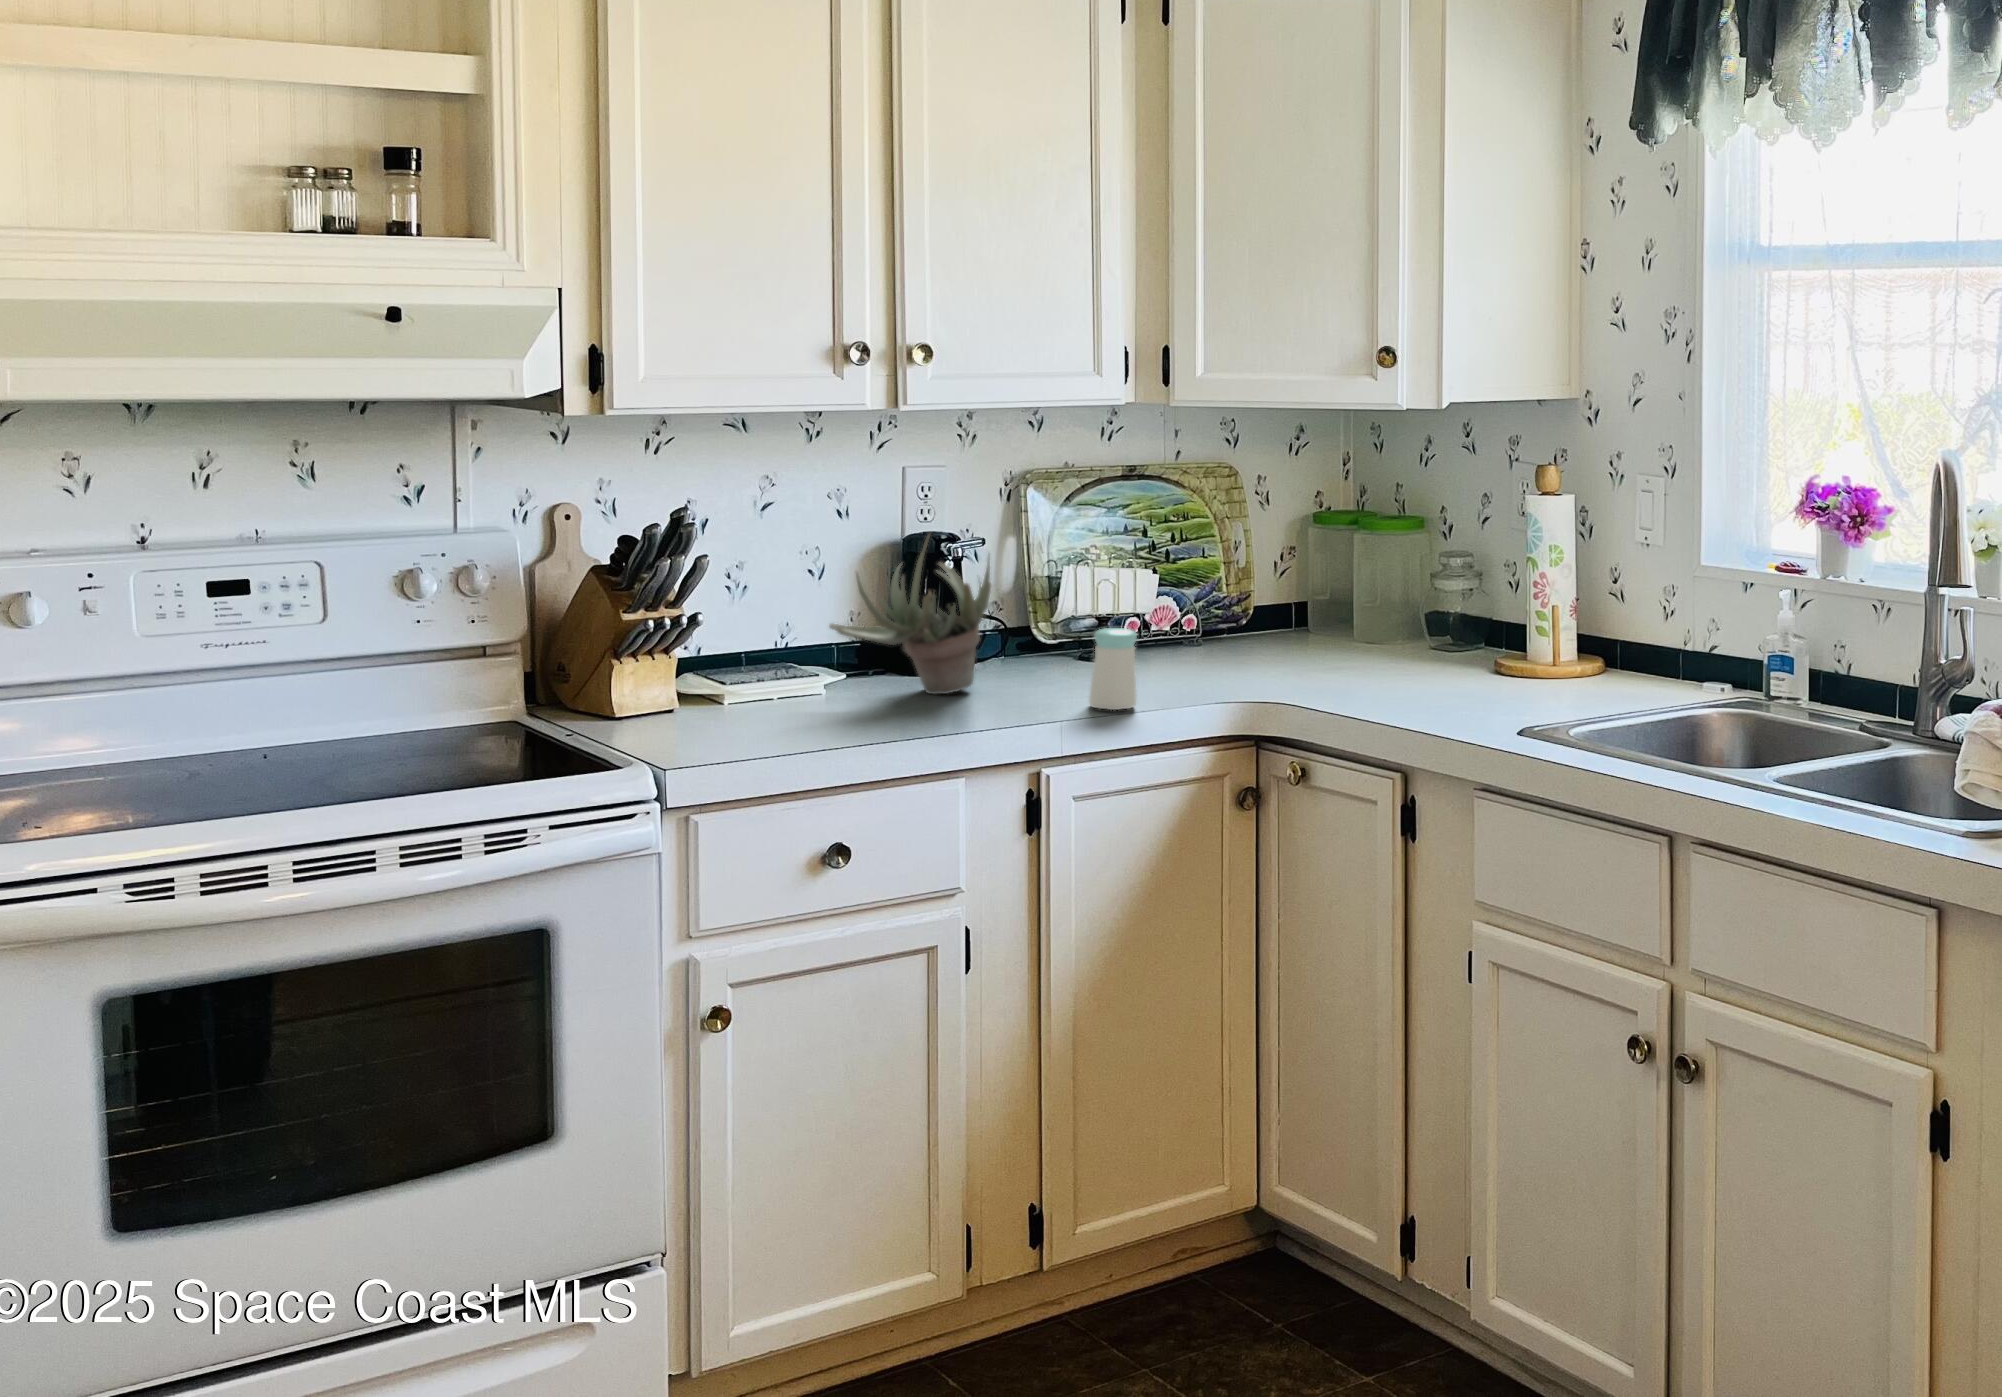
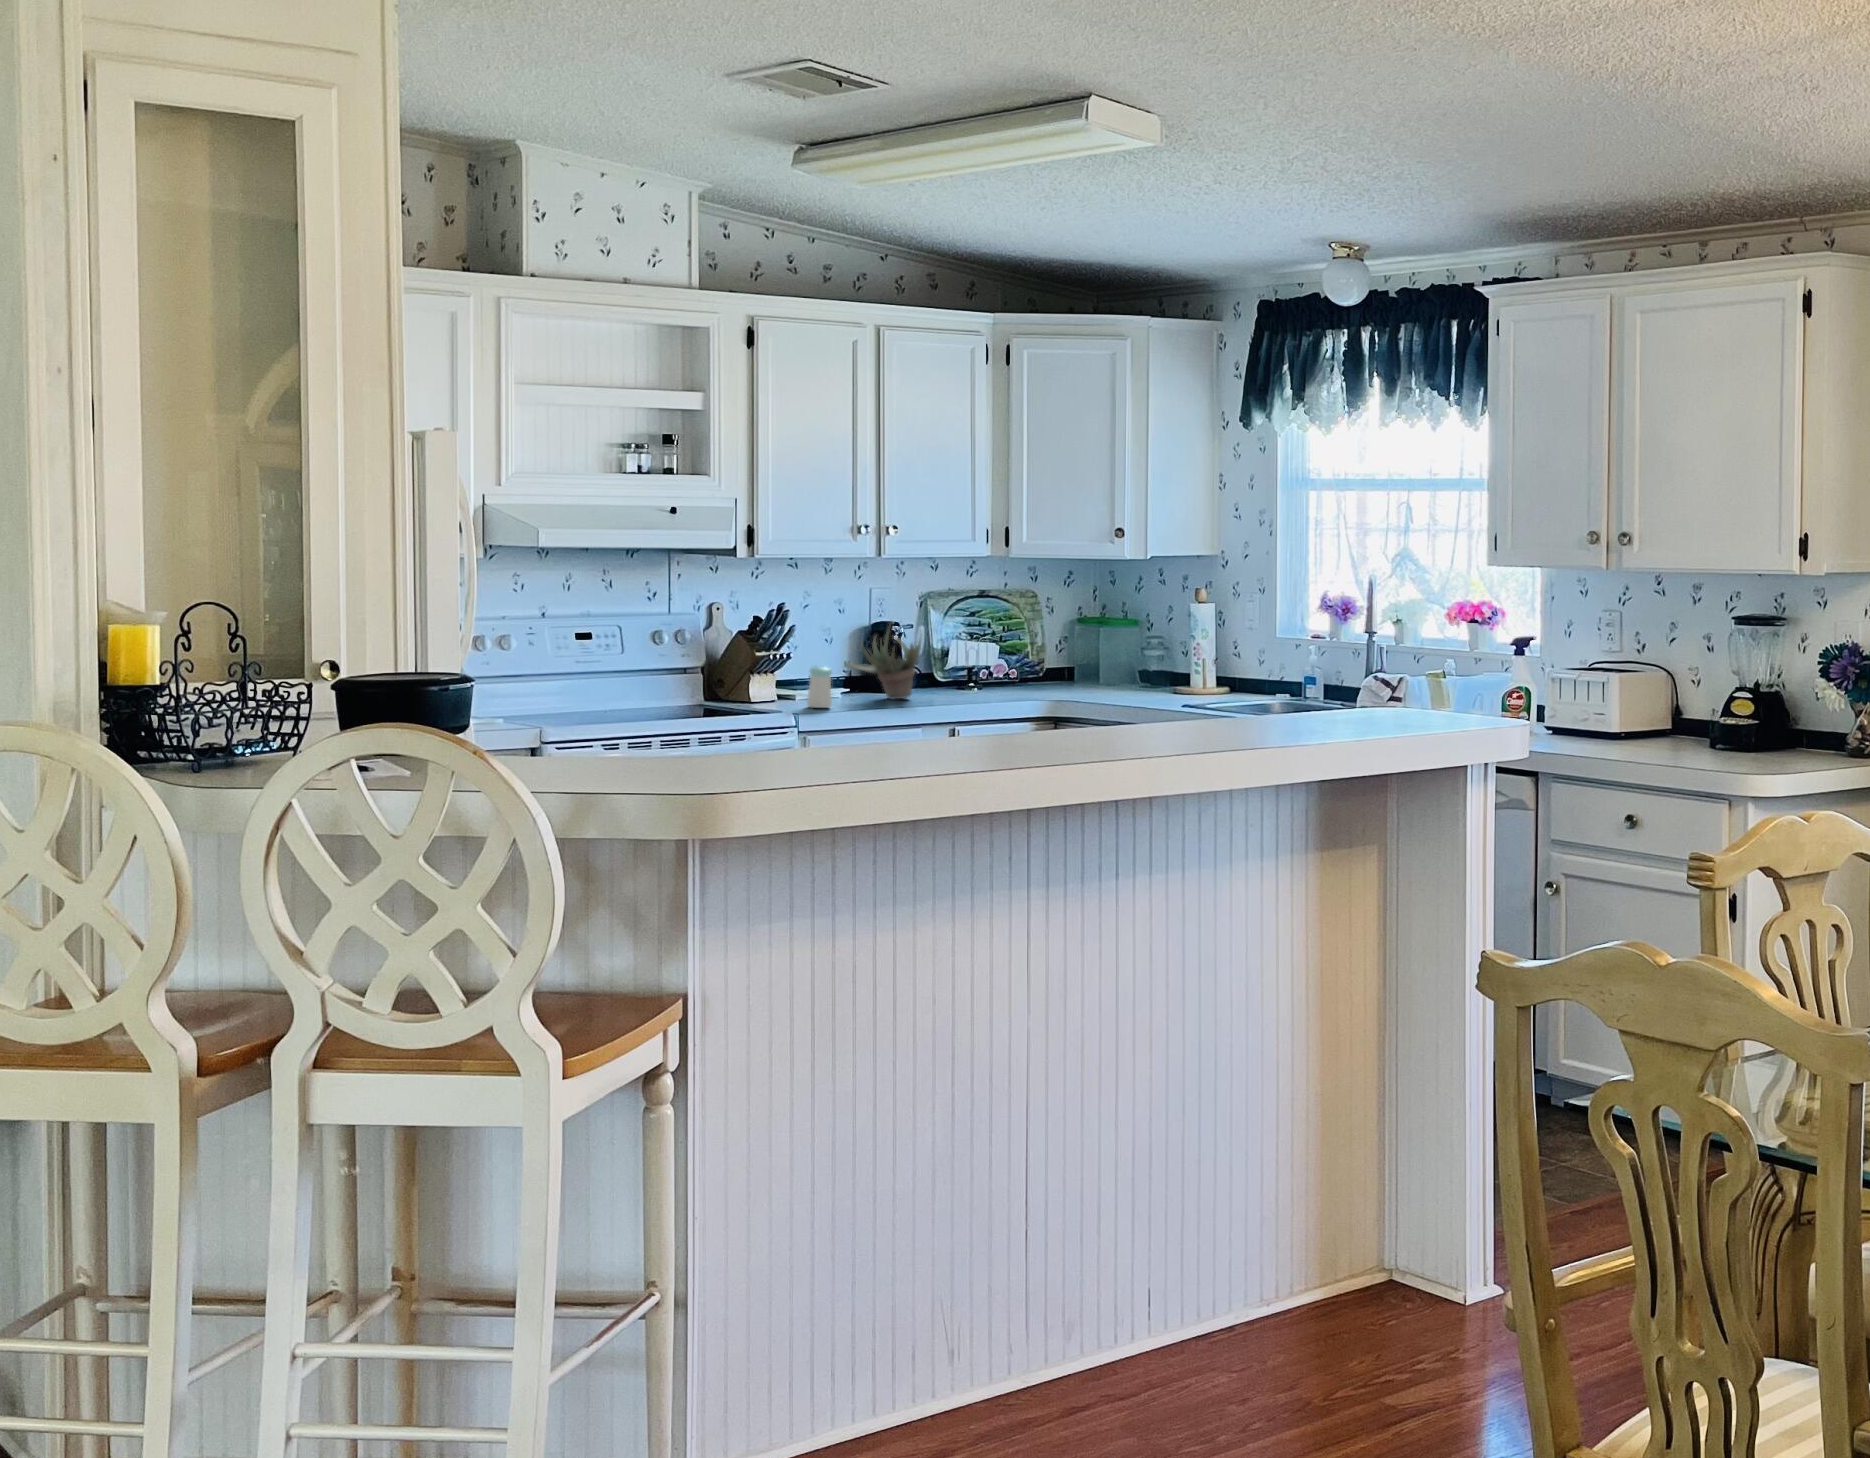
salt shaker: present [1089,628,1137,710] -> present [807,667,832,708]

